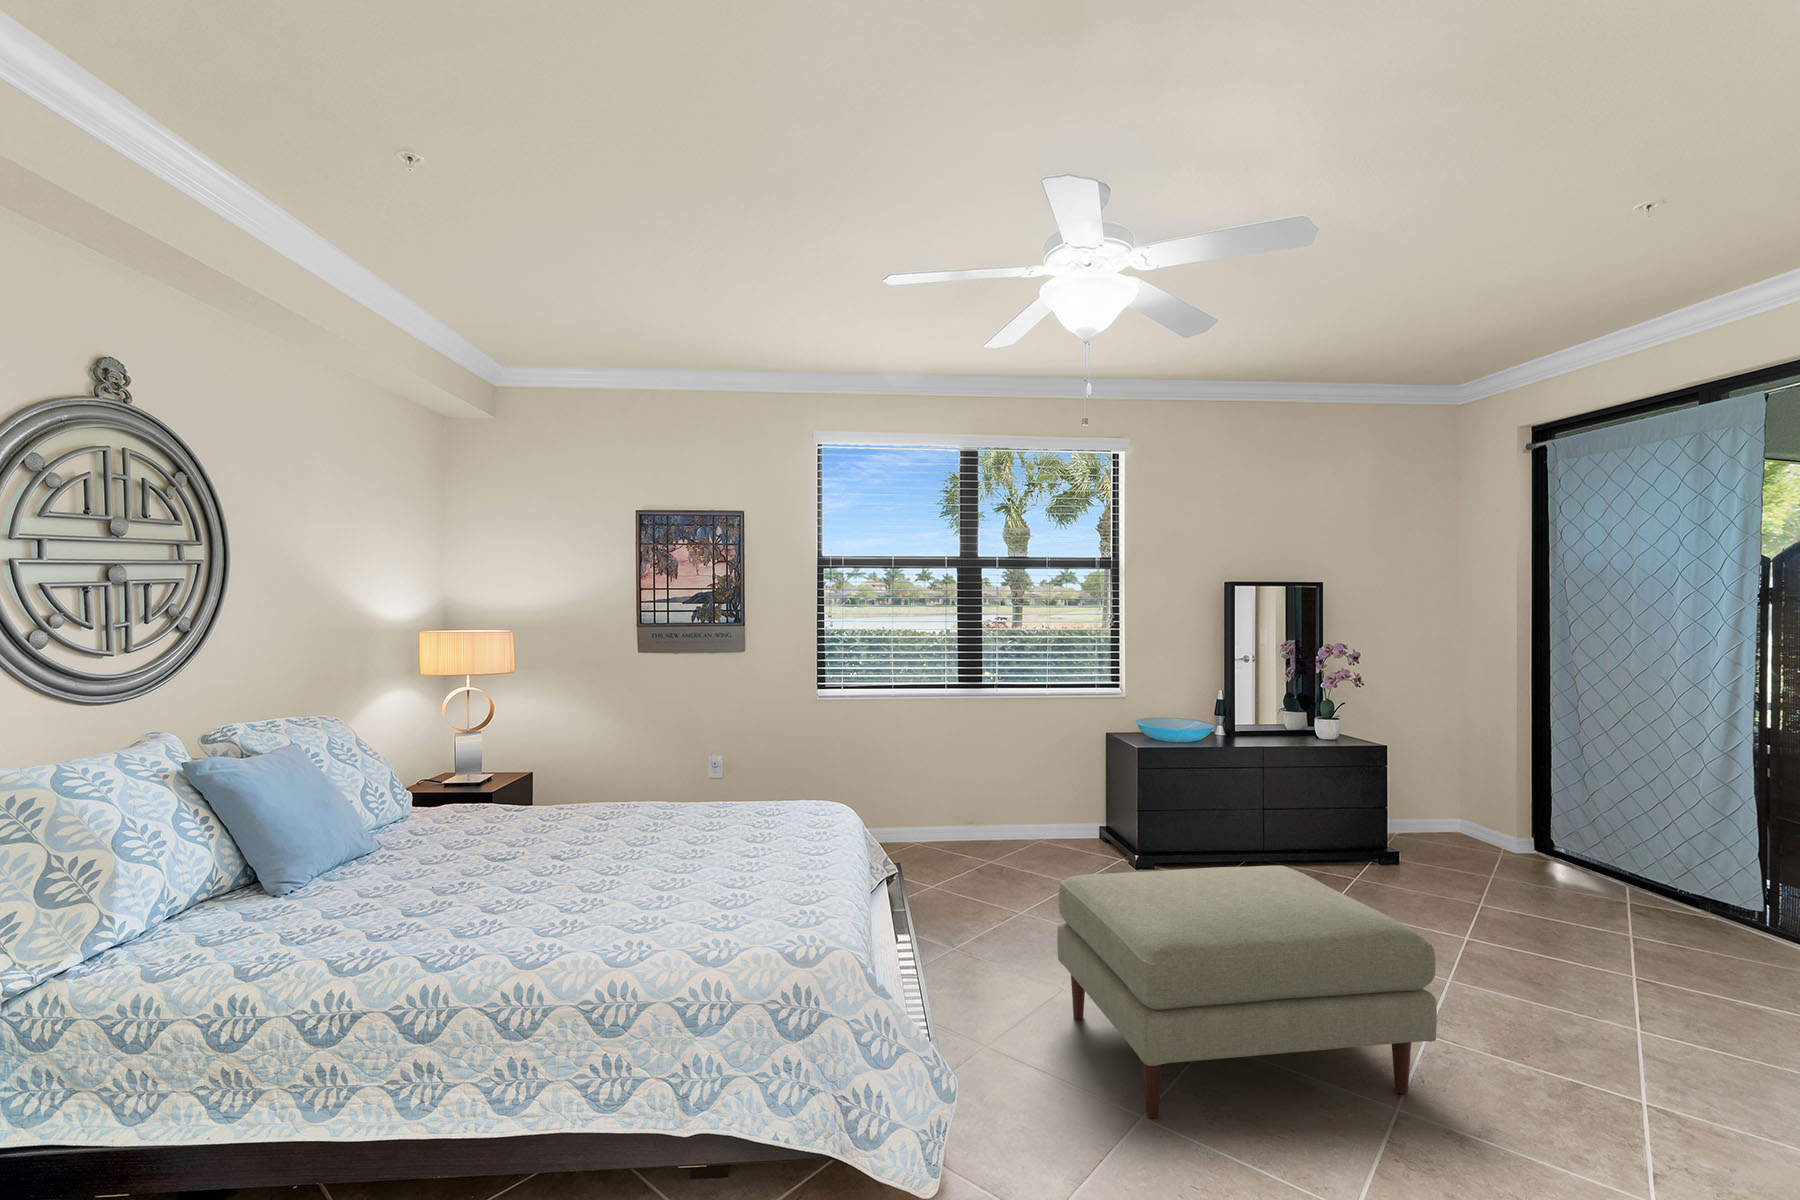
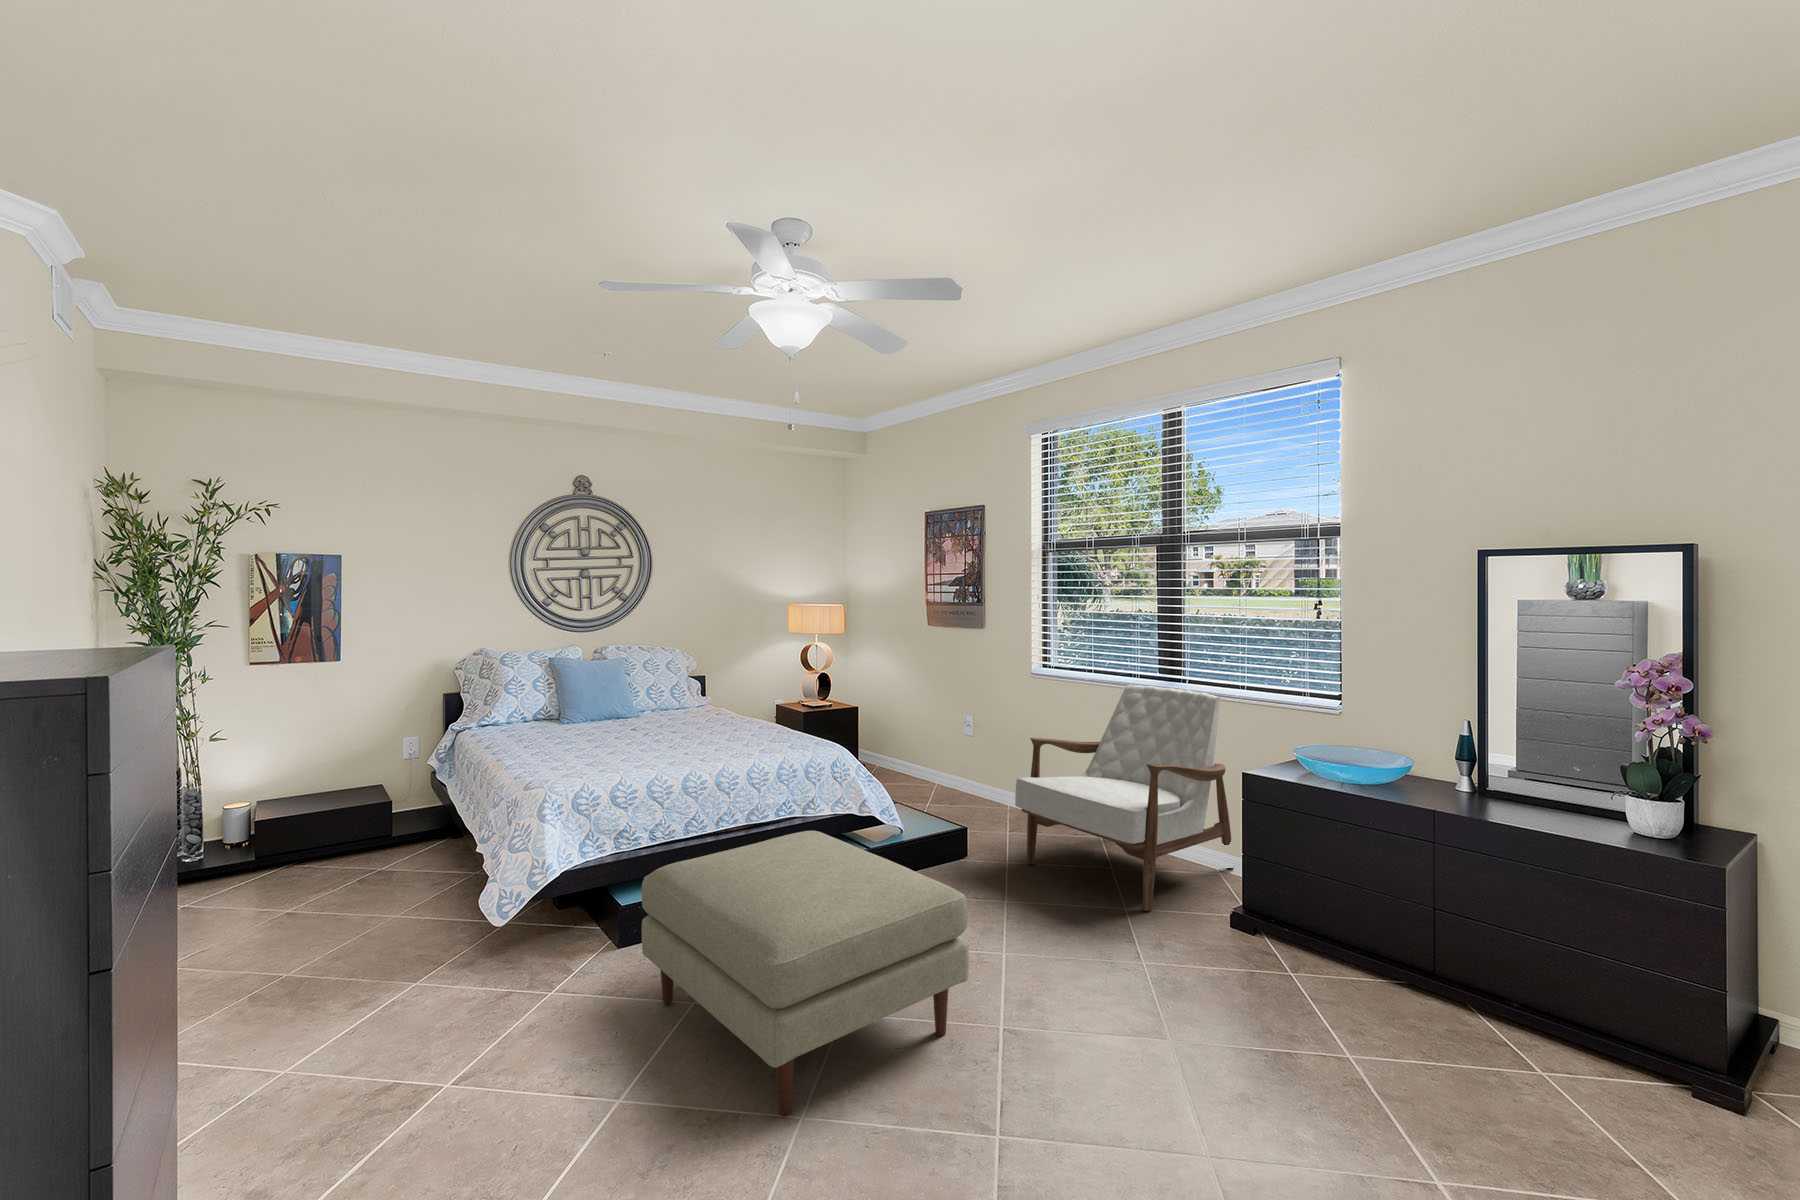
armchair: none [951,694,1121,887] -> present [1015,685,1234,911]

